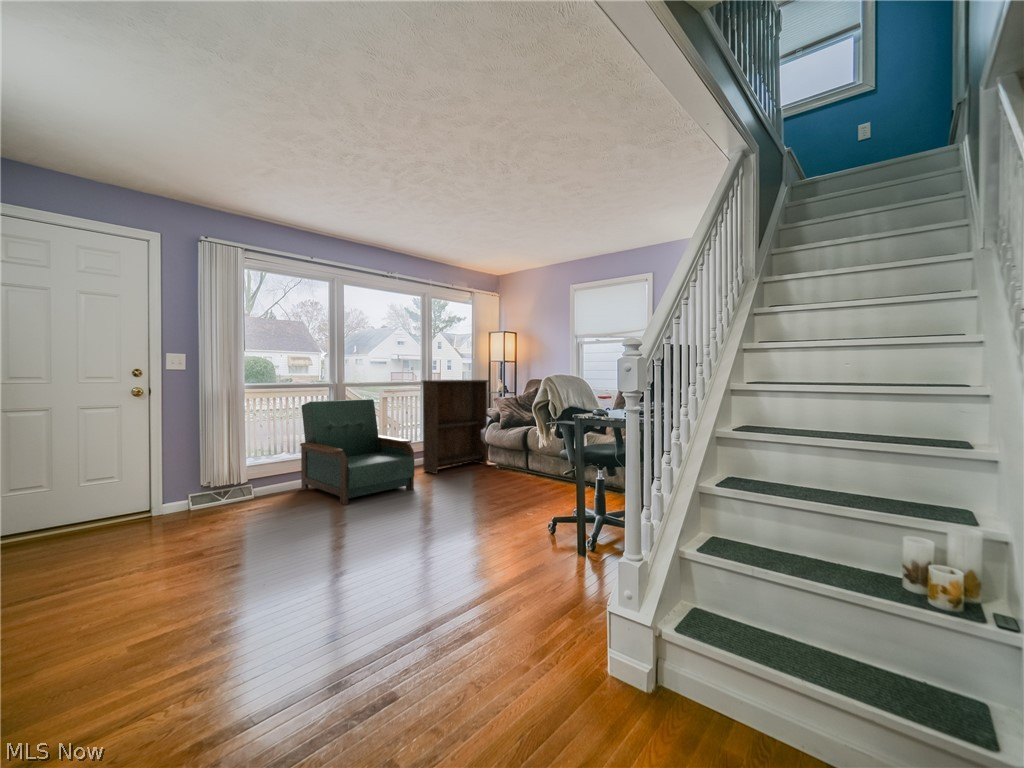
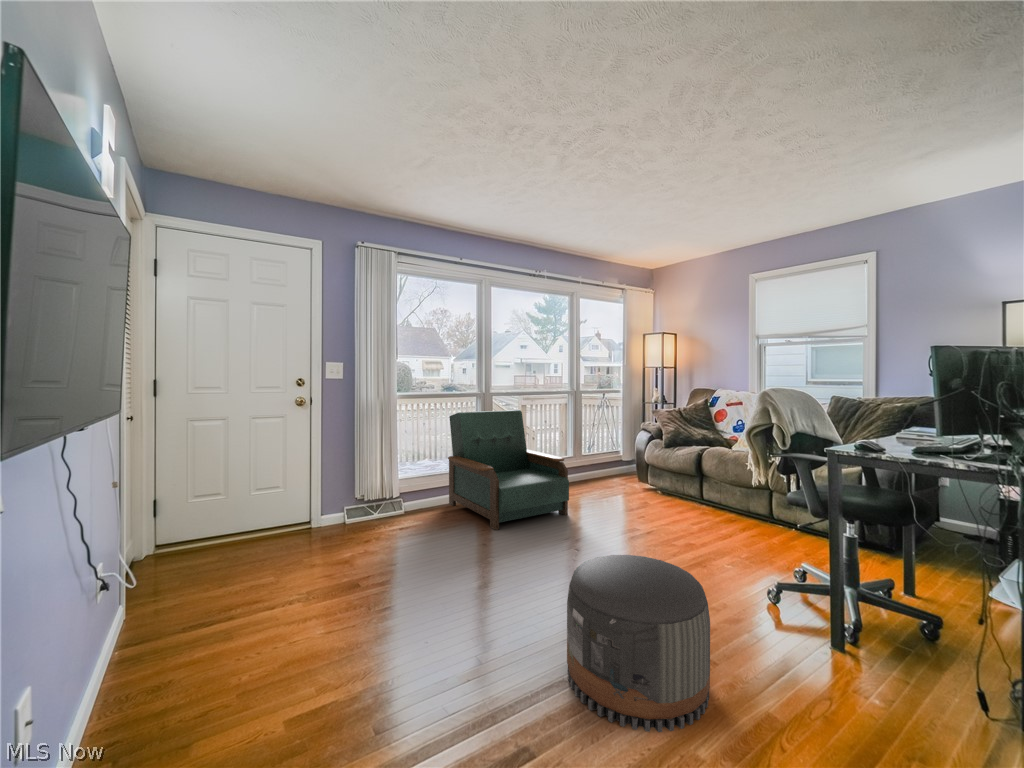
bookshelf: present [421,380,488,474] -> none [571,389,647,496]
pouf: none [388,500,487,609] -> present [567,555,710,732]

